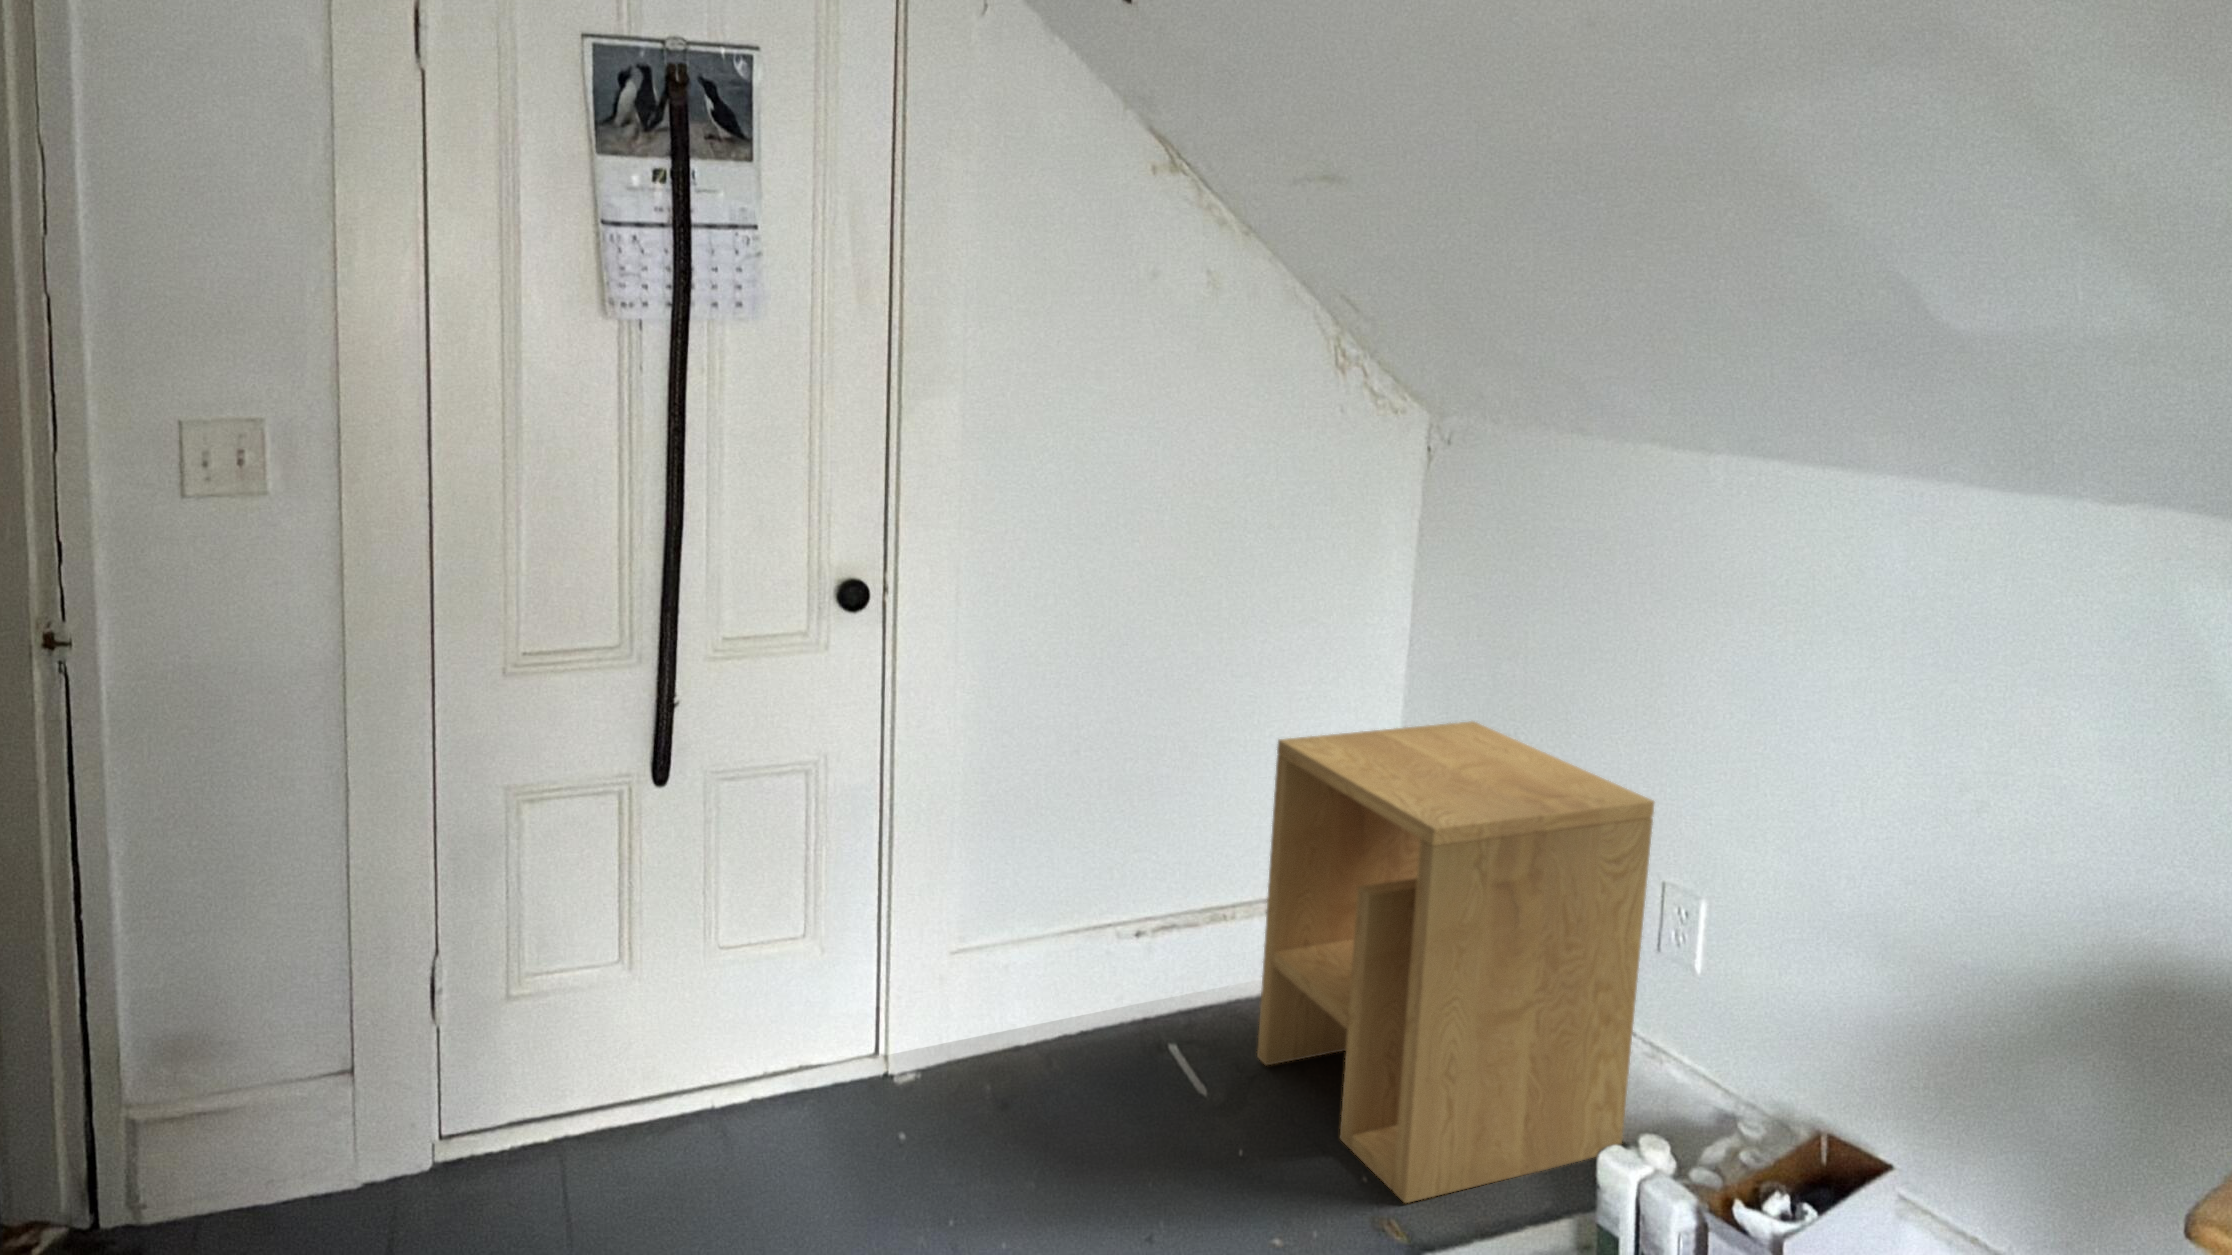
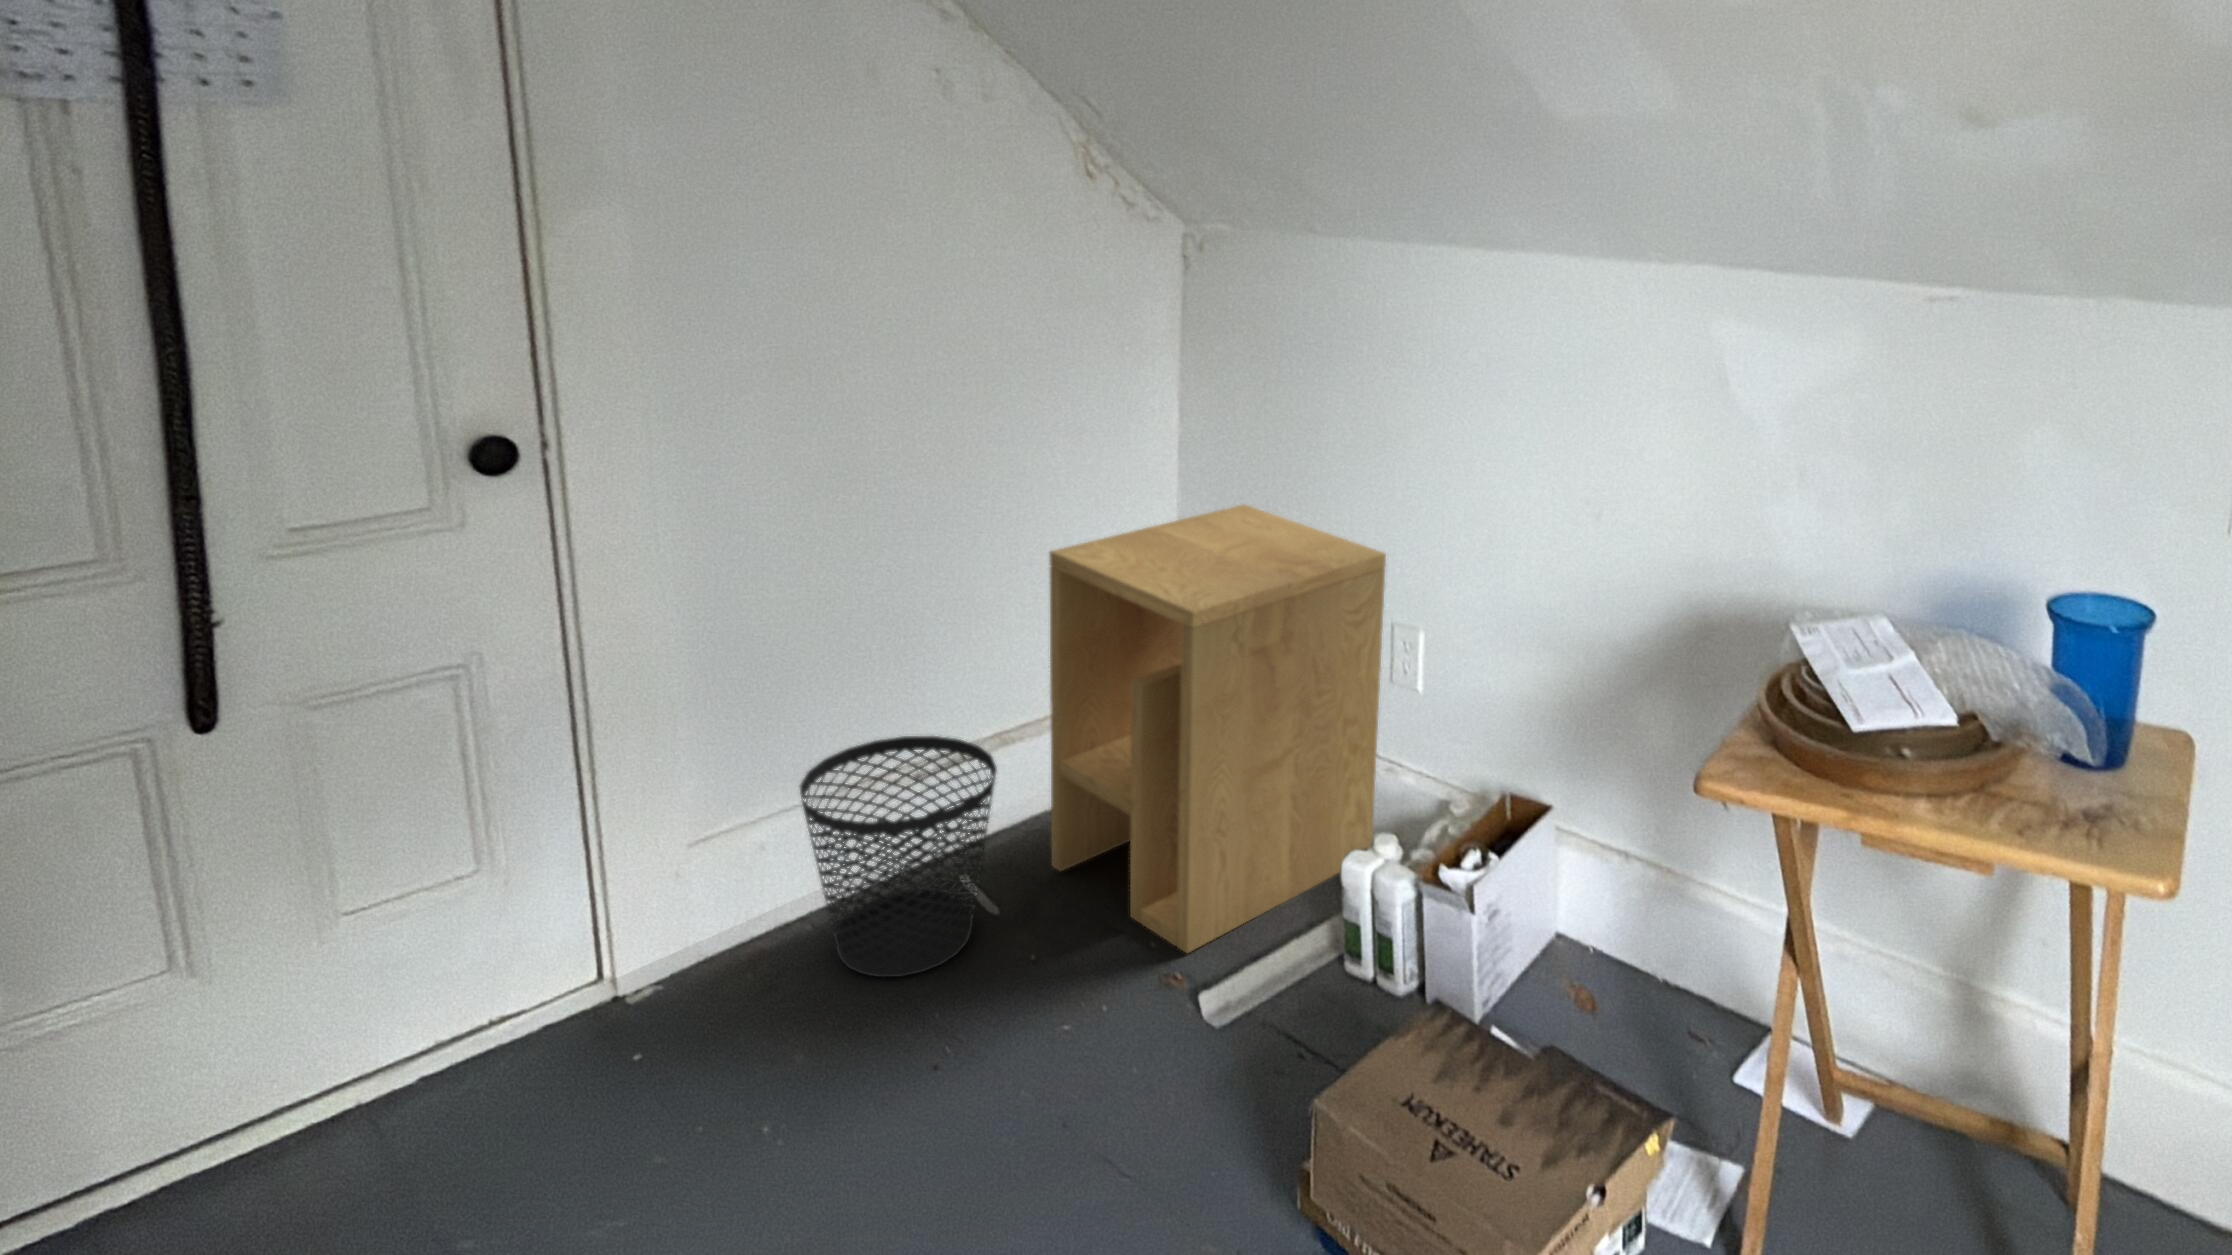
wastebasket: none [1044,891,1217,1133] -> present [800,736,997,977]

